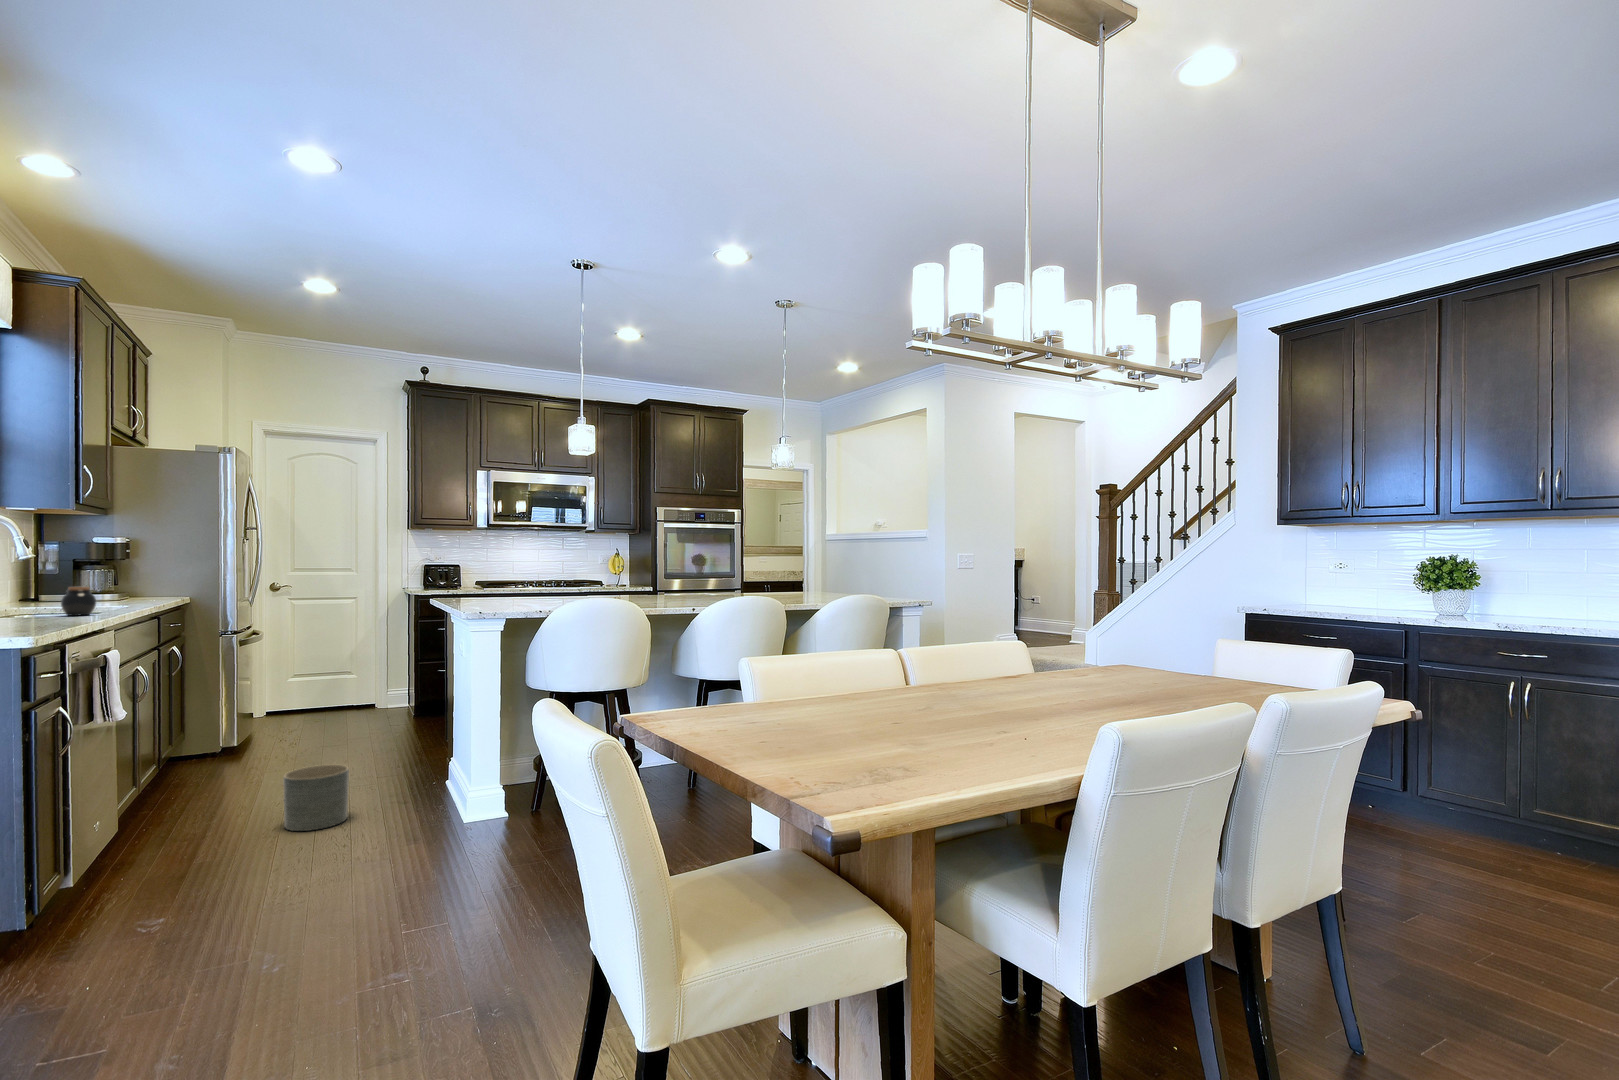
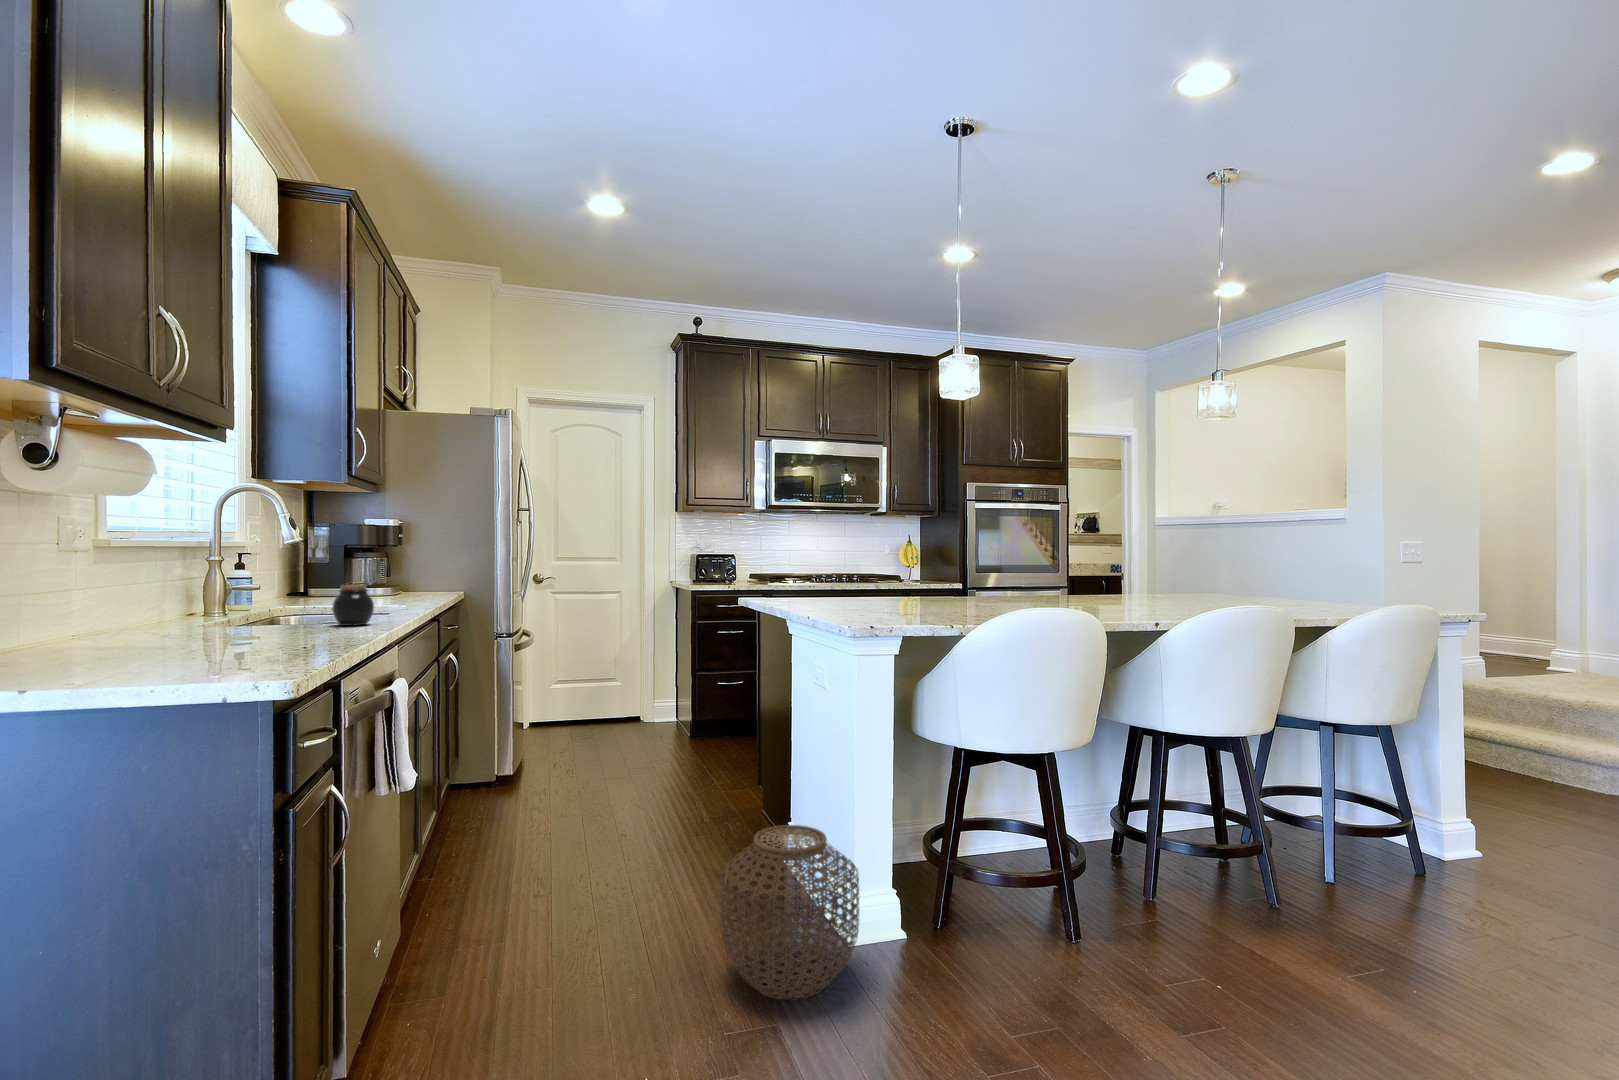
woven basket: none [361,741,462,848] -> present [720,825,859,999]
planter: present [284,765,349,831] -> none [601,837,681,940]

